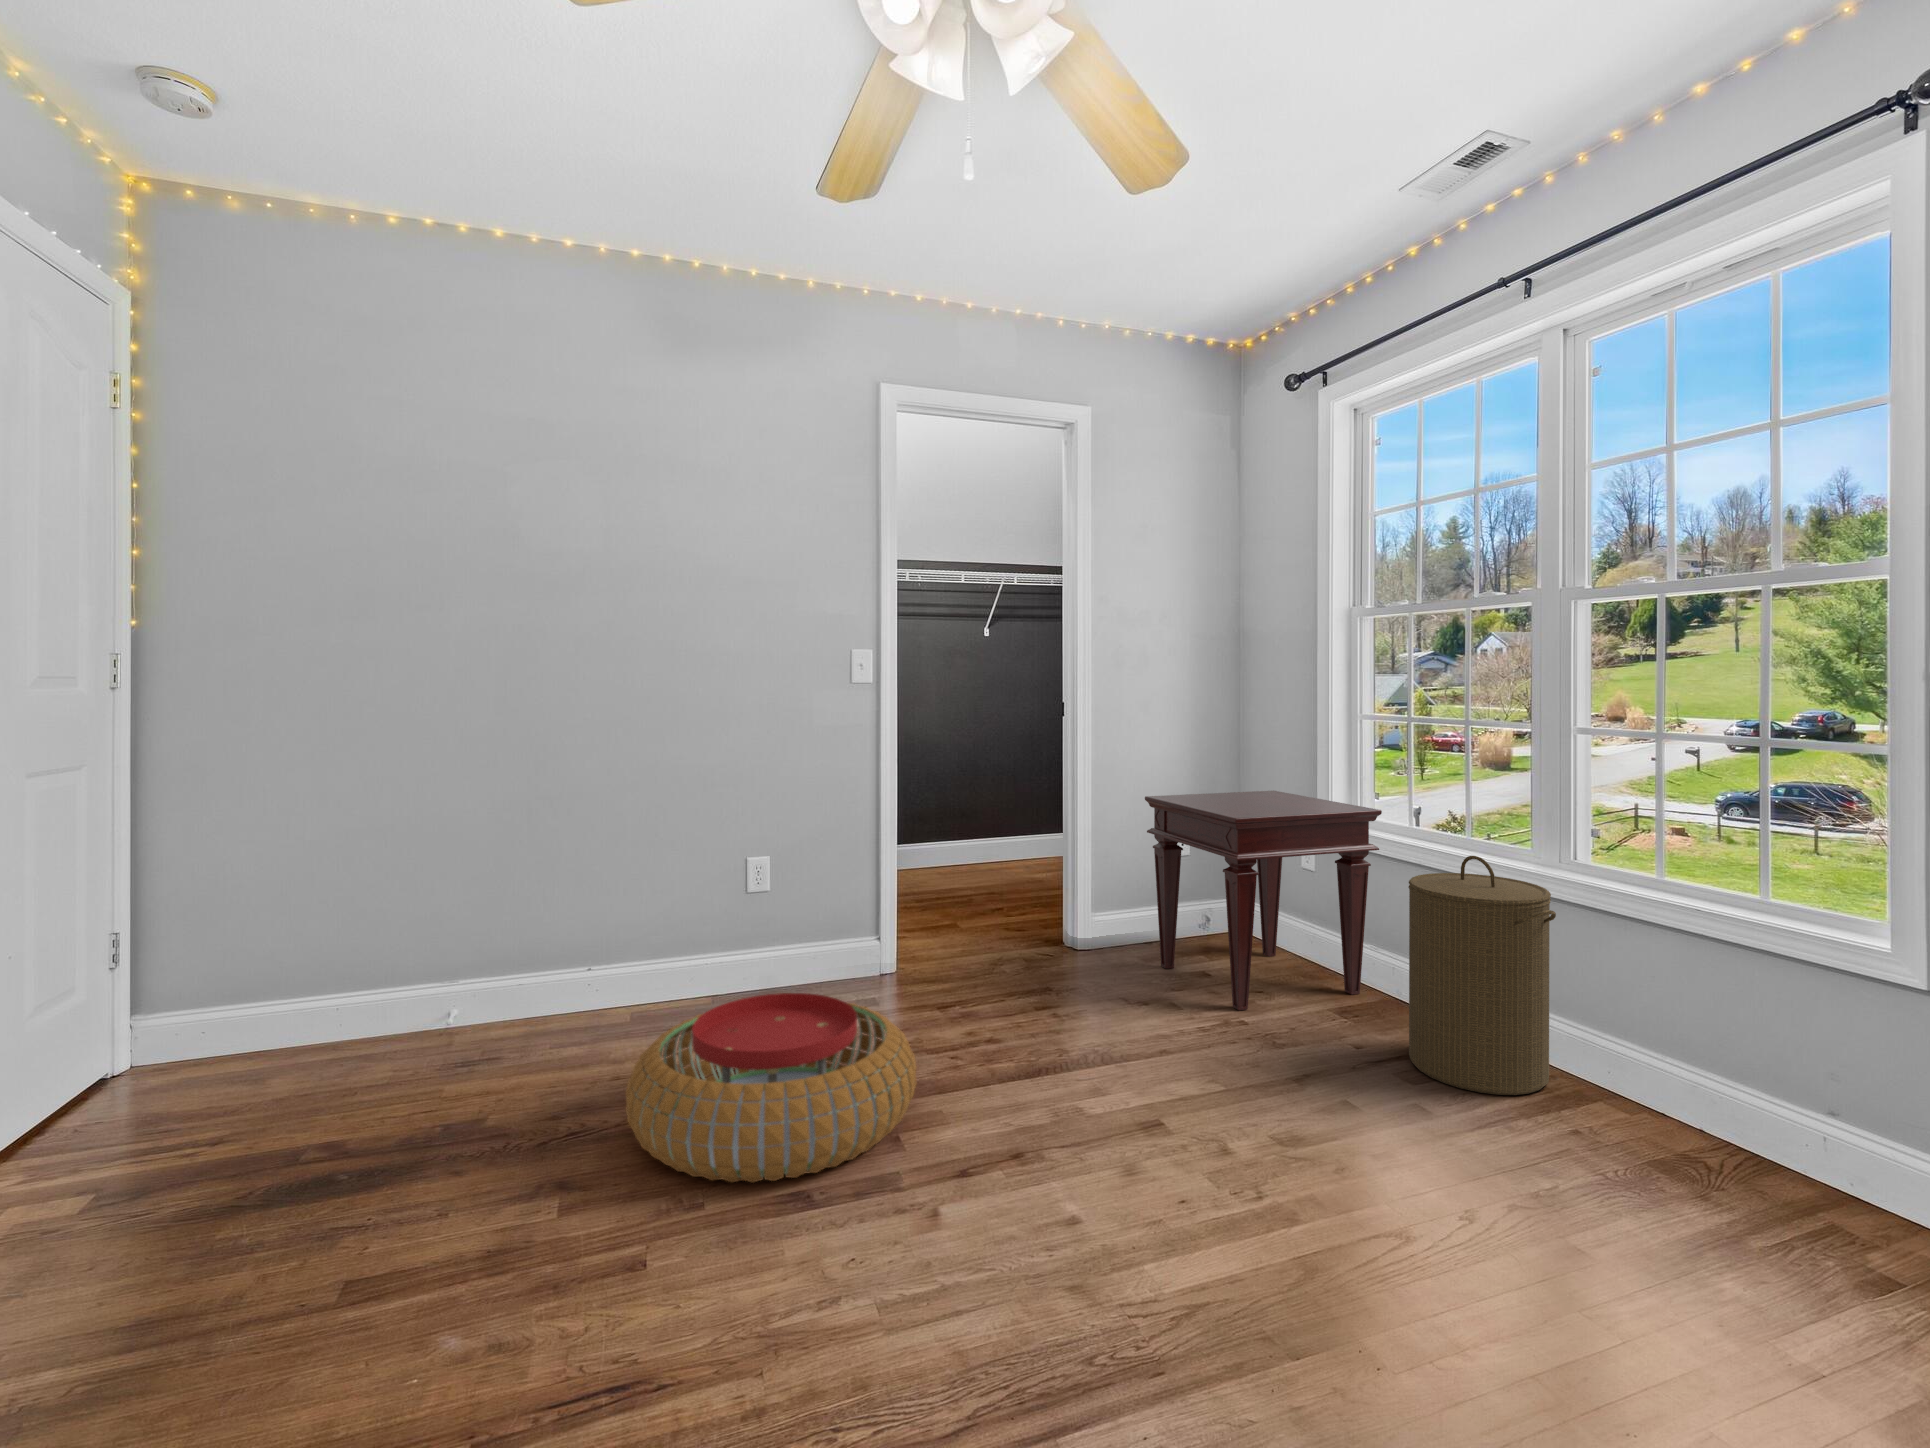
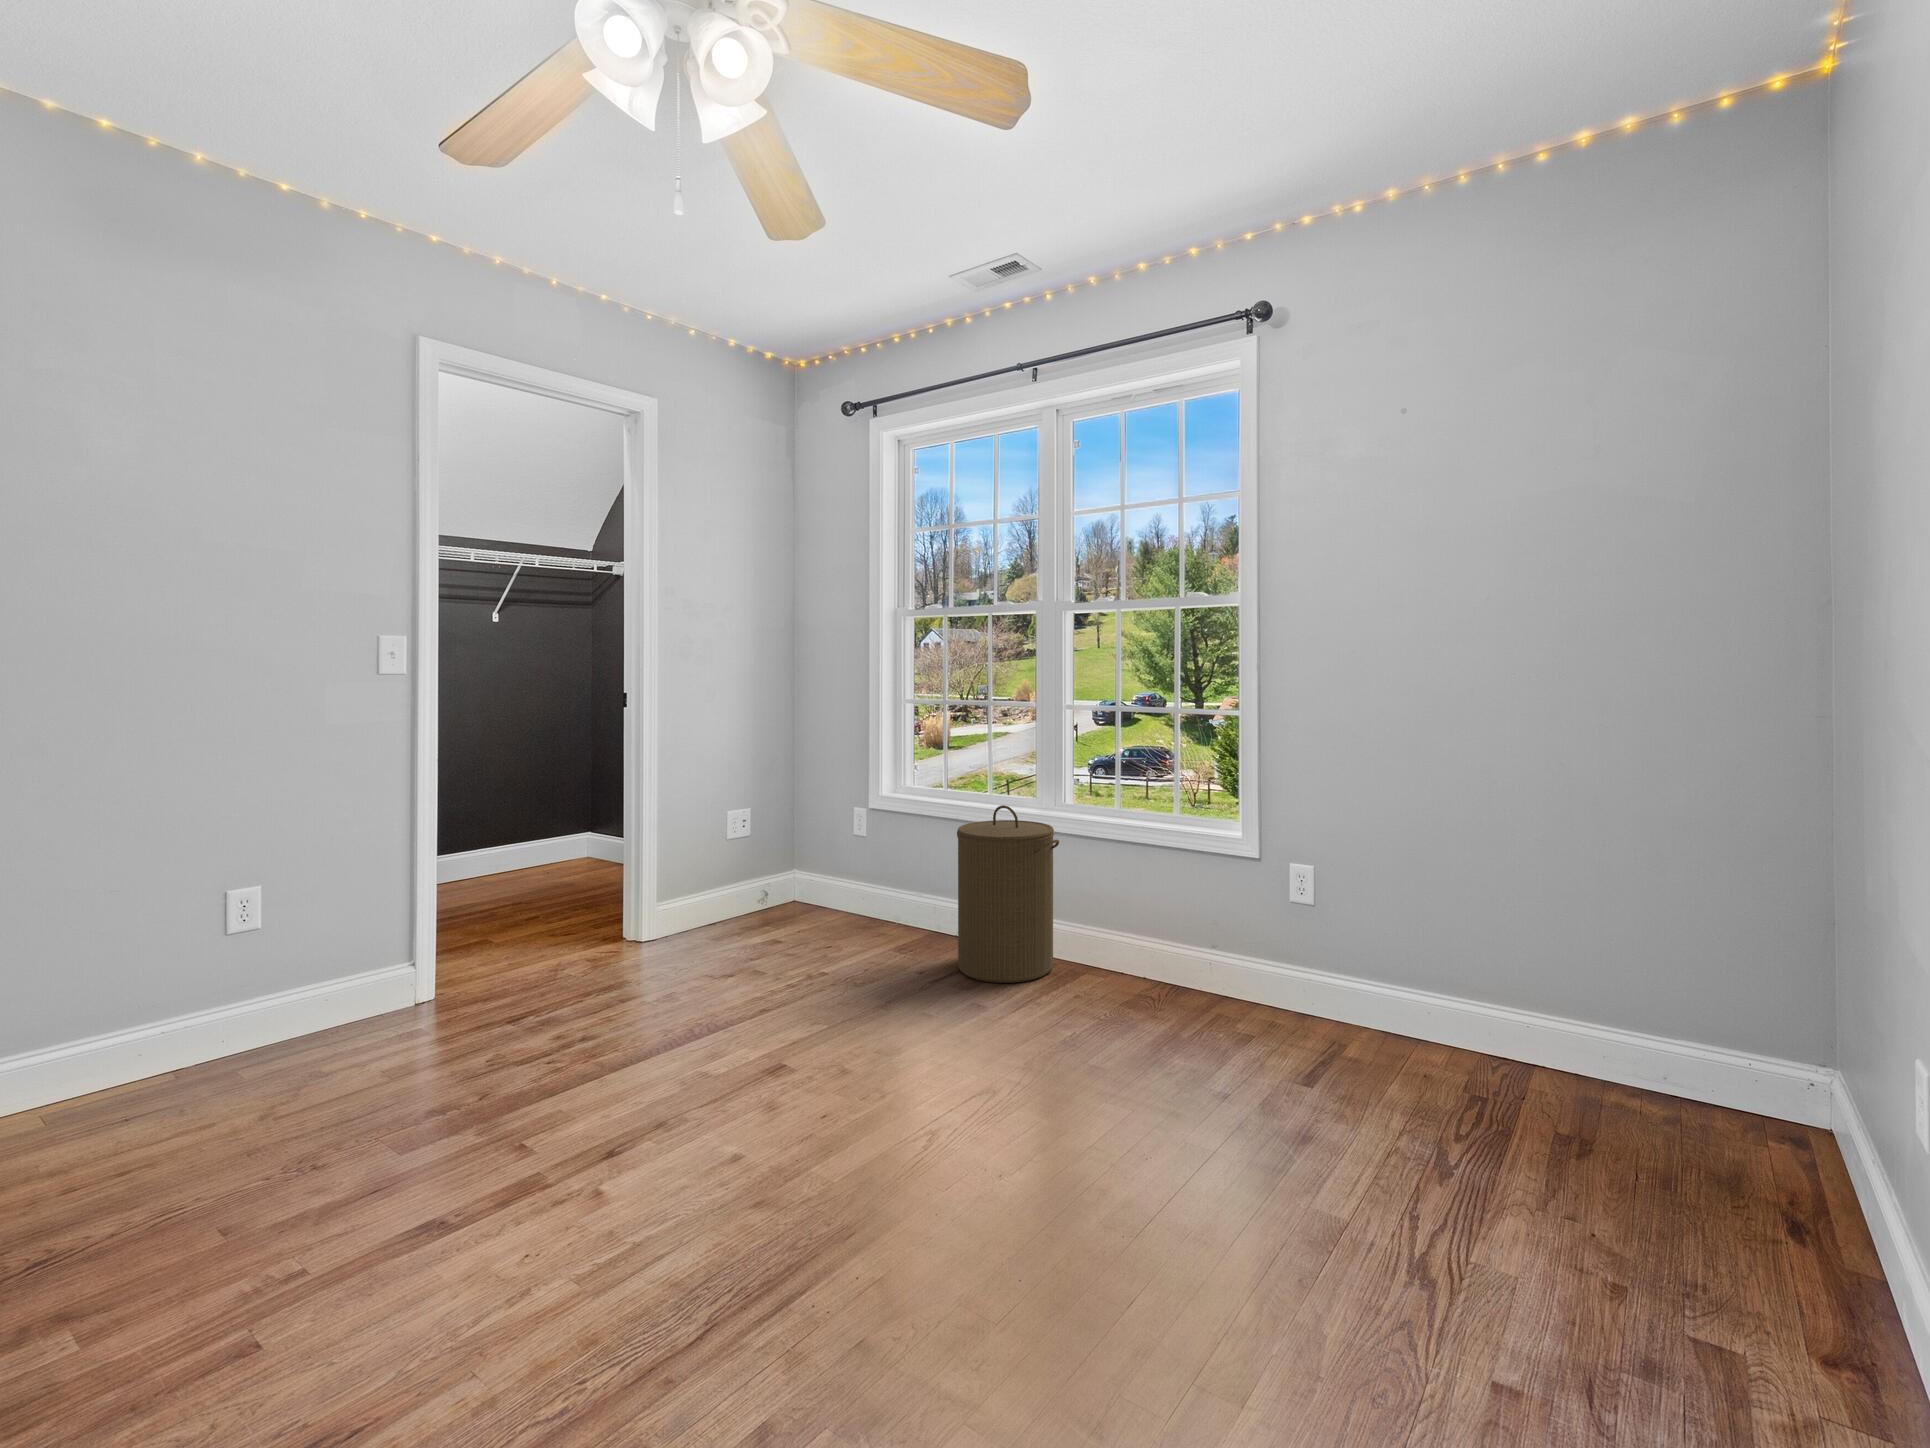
side table: present [1145,791,1382,1010] -> none [717,768,924,960]
pouf: present [626,993,916,1183] -> none [146,1019,540,1246]

